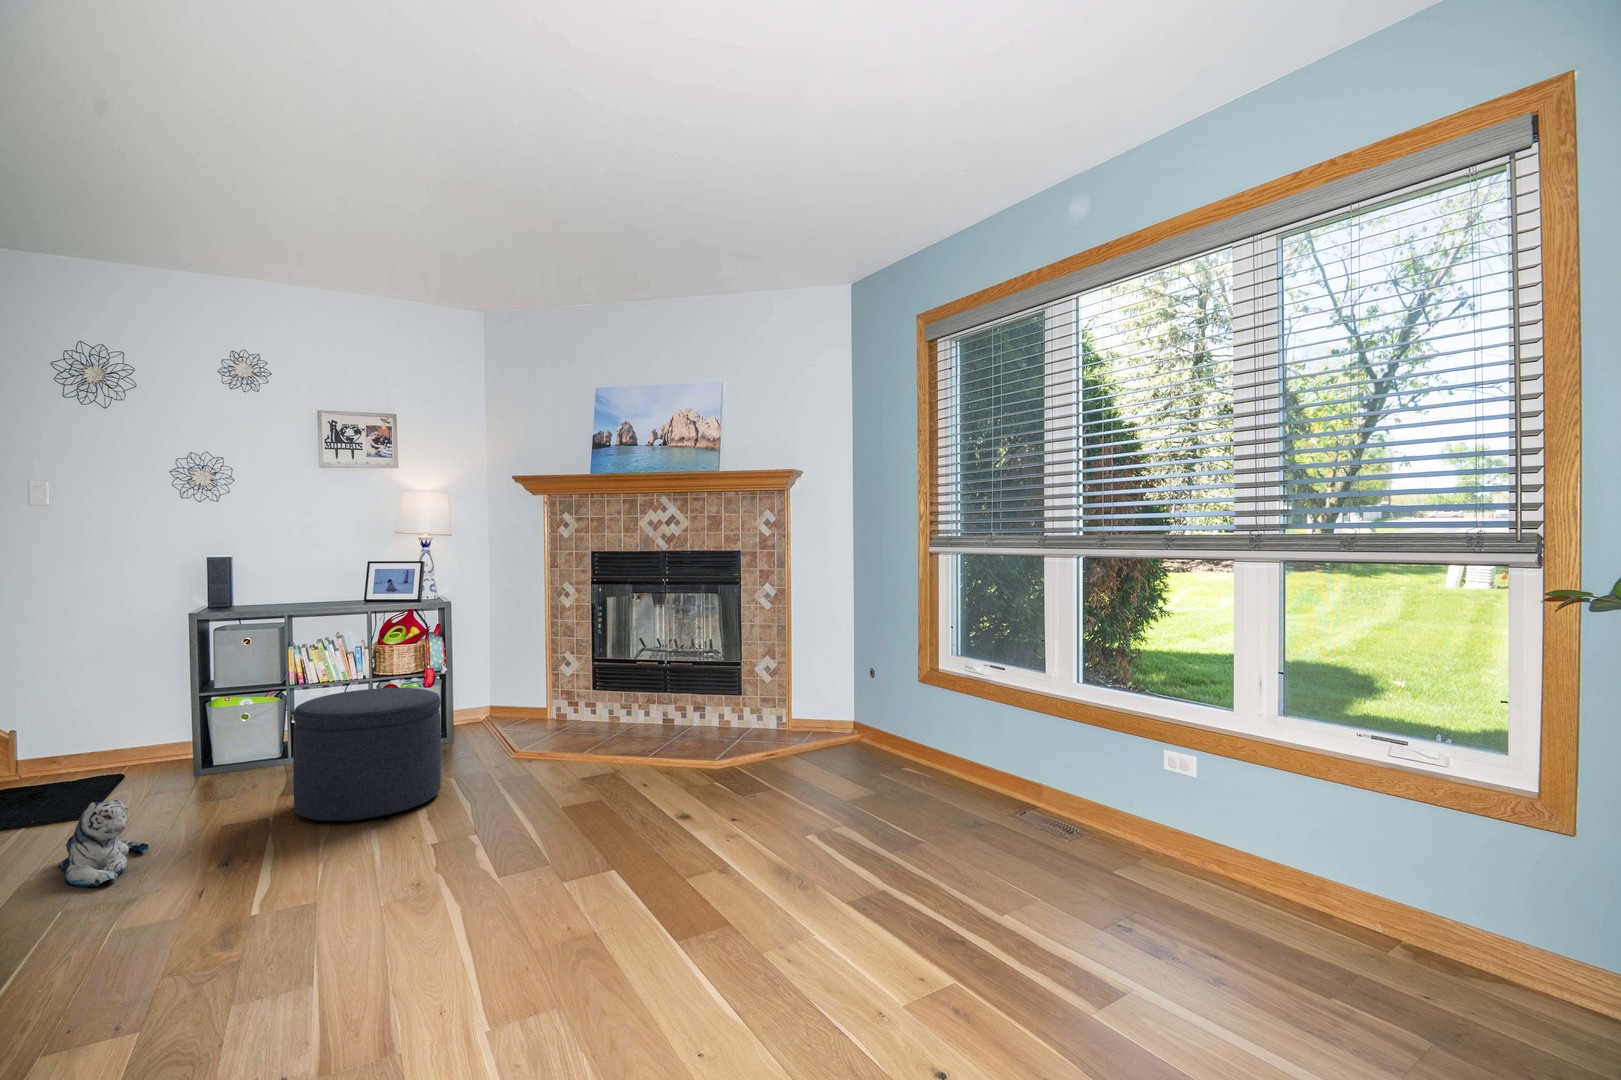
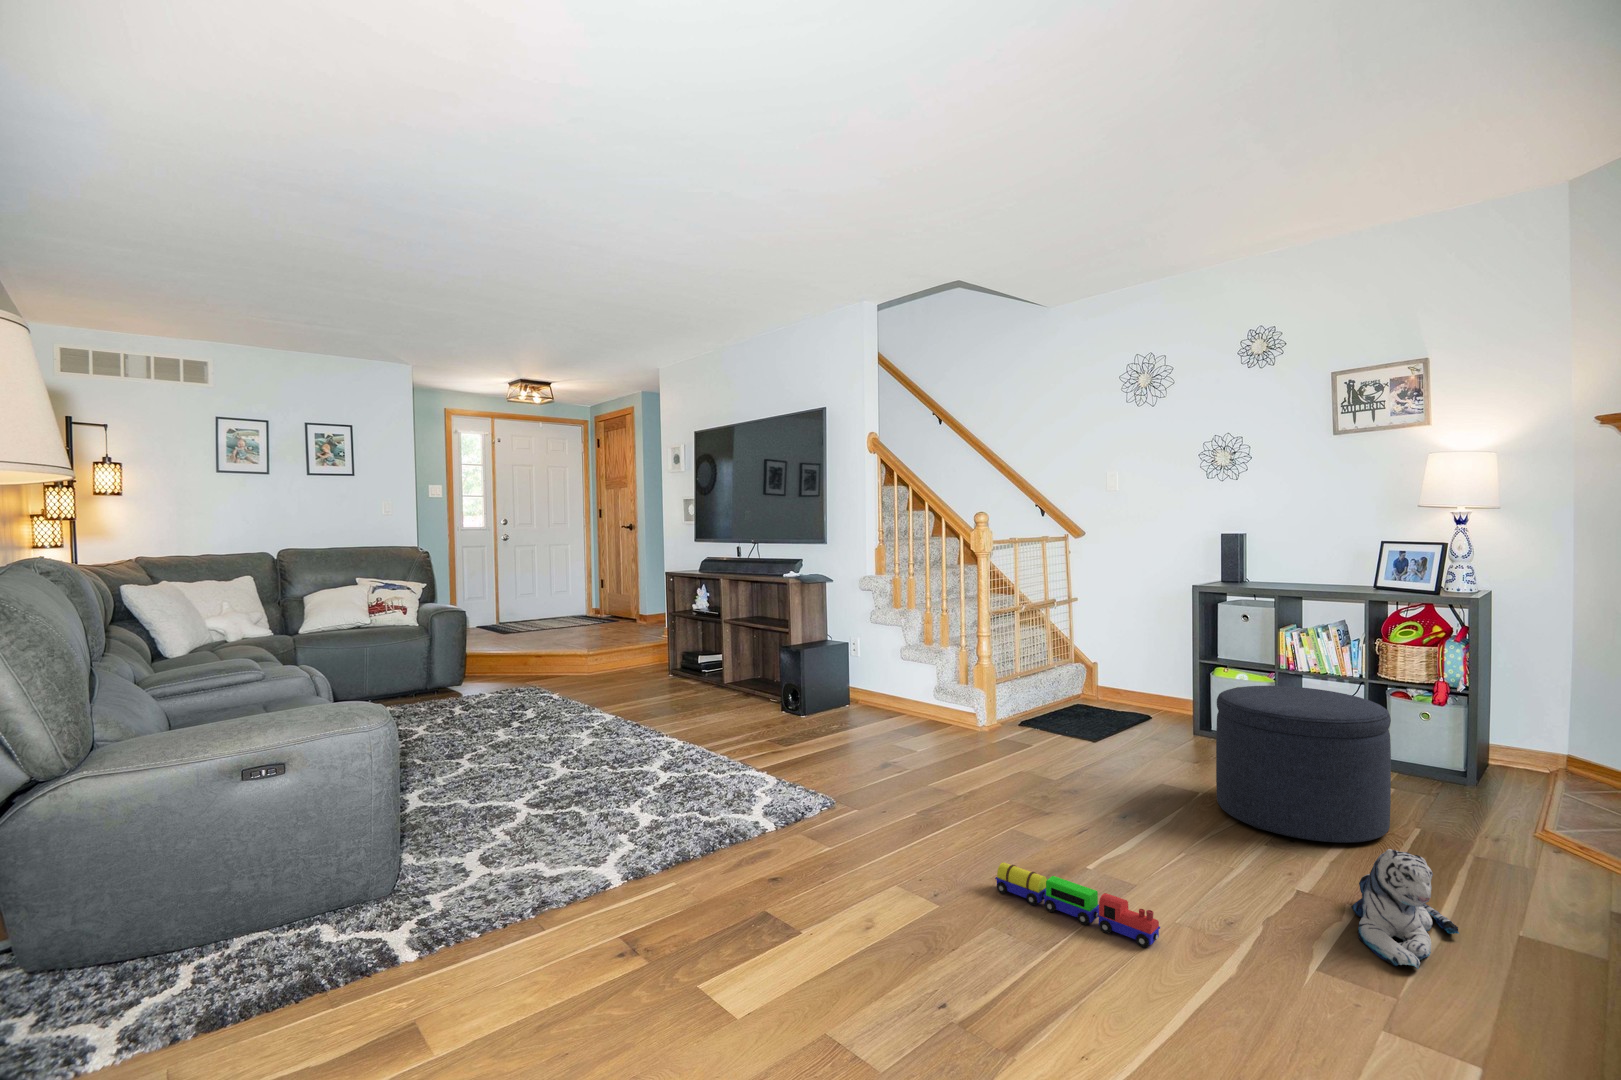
plush toy: present [59,800,149,887] -> present [1351,849,1459,969]
toy train: none [185,896,393,979] -> present [995,862,1160,947]

